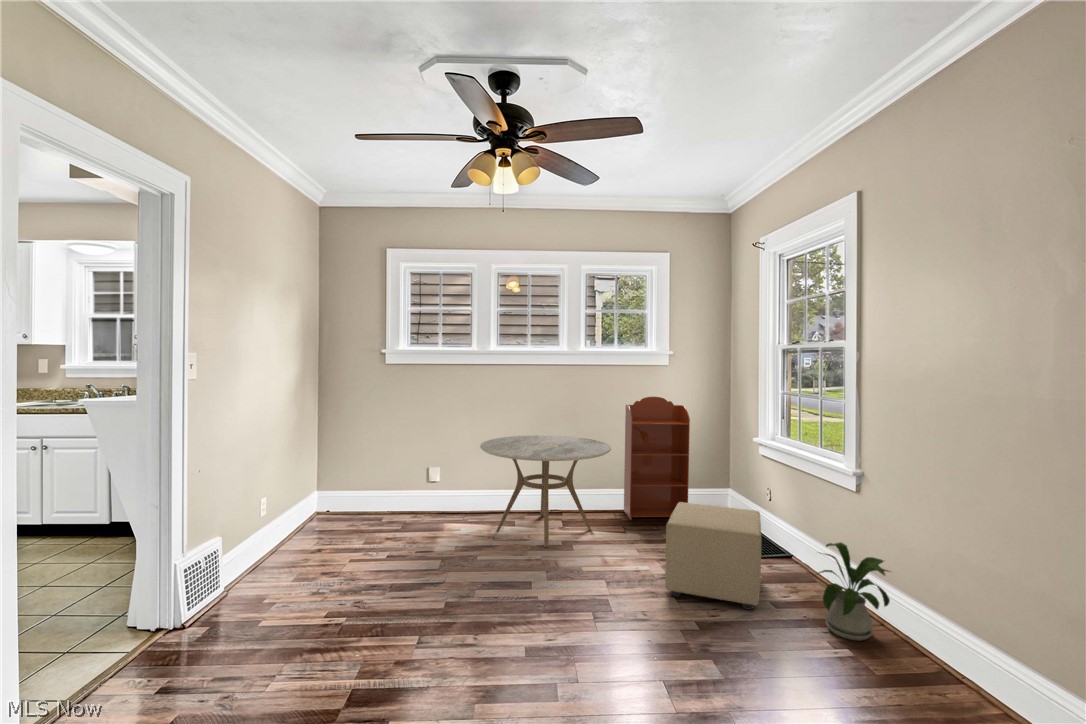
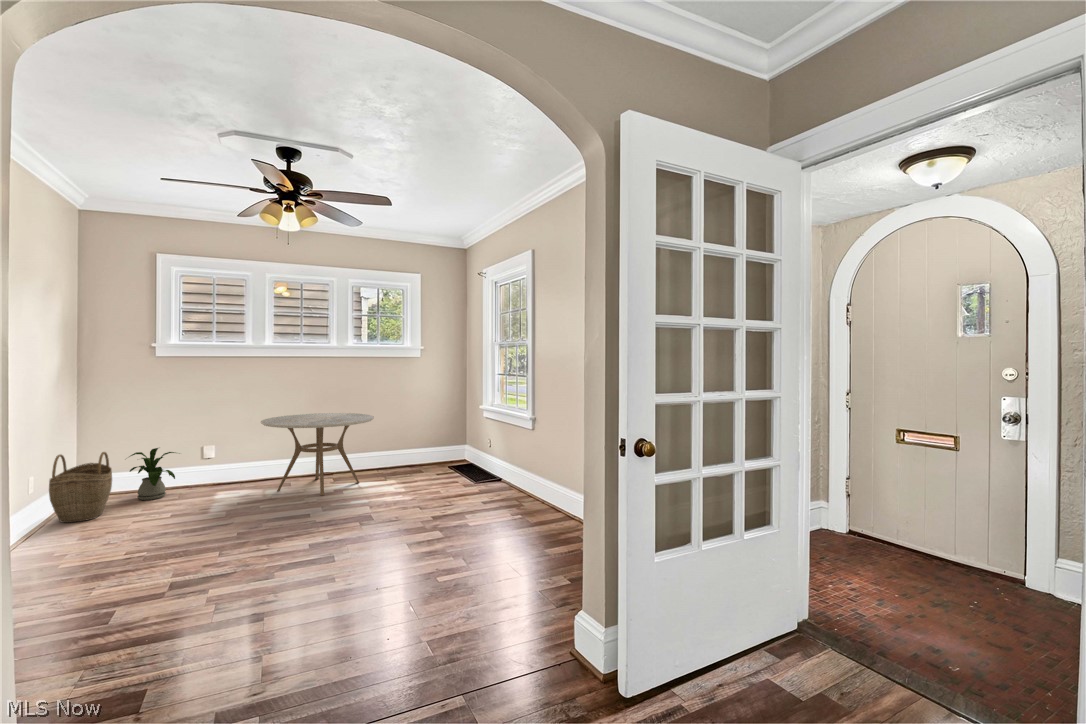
bookcase: present [624,397,690,520] -> none [386,379,436,474]
woven basket: none [275,470,334,547] -> present [49,452,112,523]
ottoman: present [665,502,761,610] -> none [412,448,476,508]
house plant: present [817,542,890,641] -> present [129,448,176,500]

